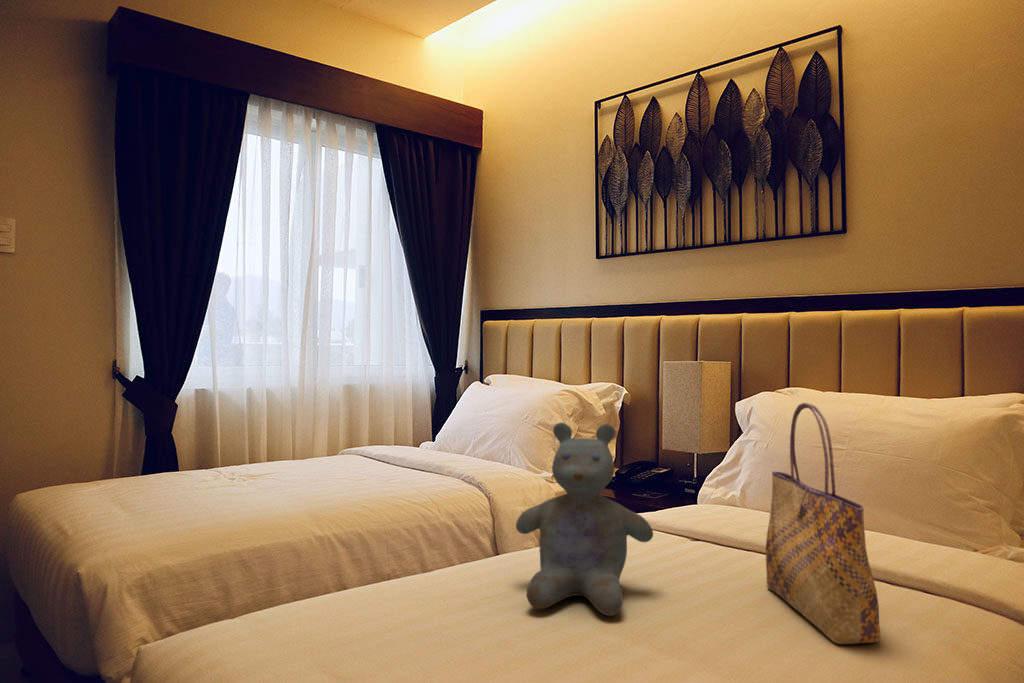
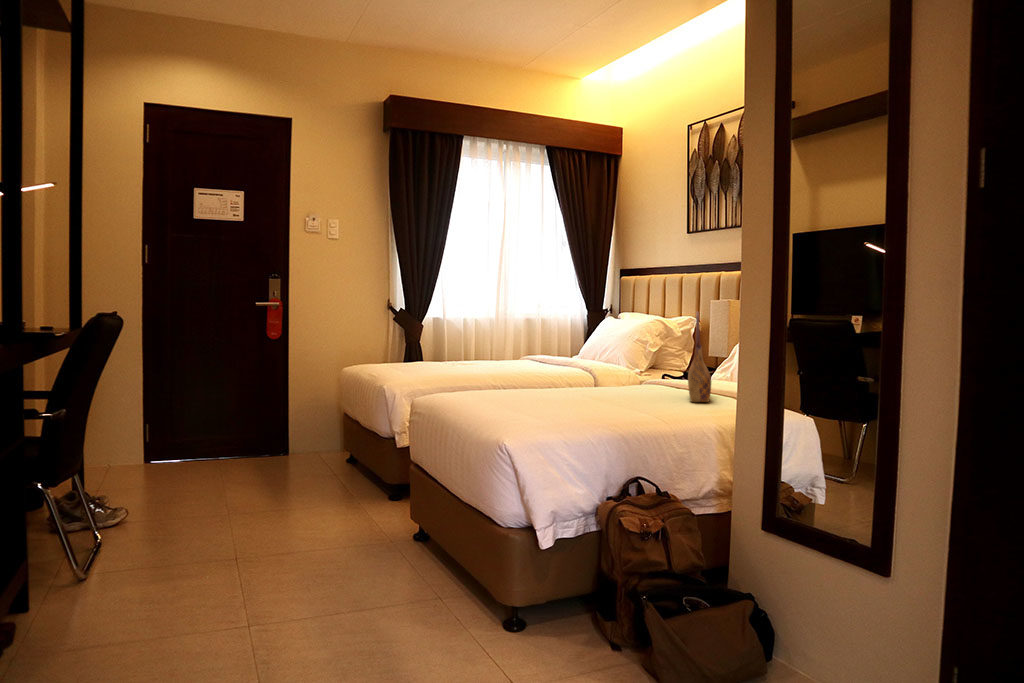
stuffed bear: present [516,423,653,616] -> none [580,321,639,396]

